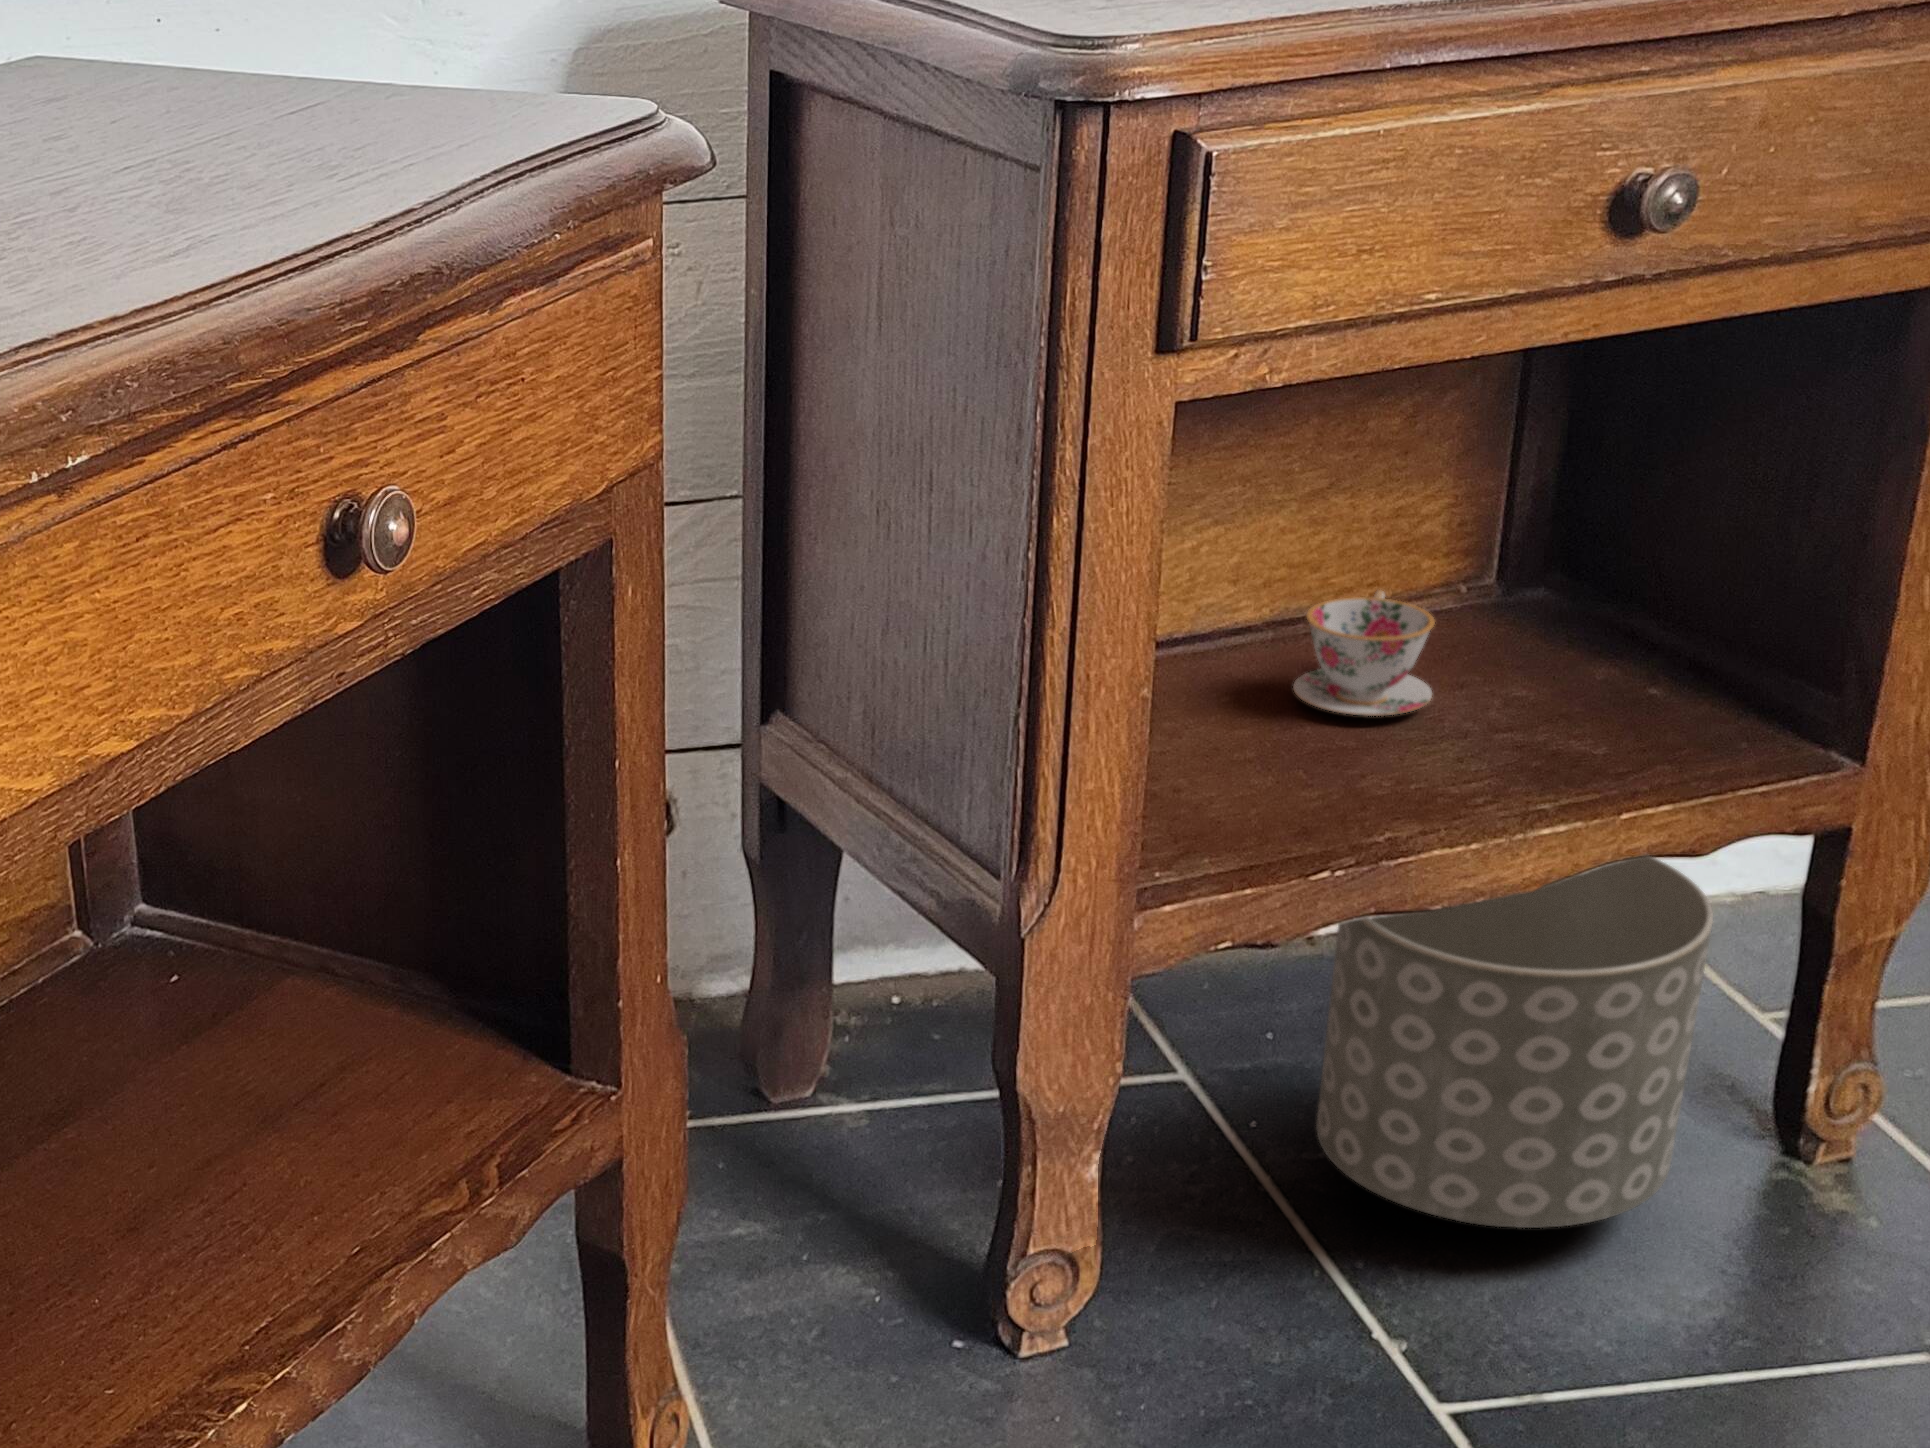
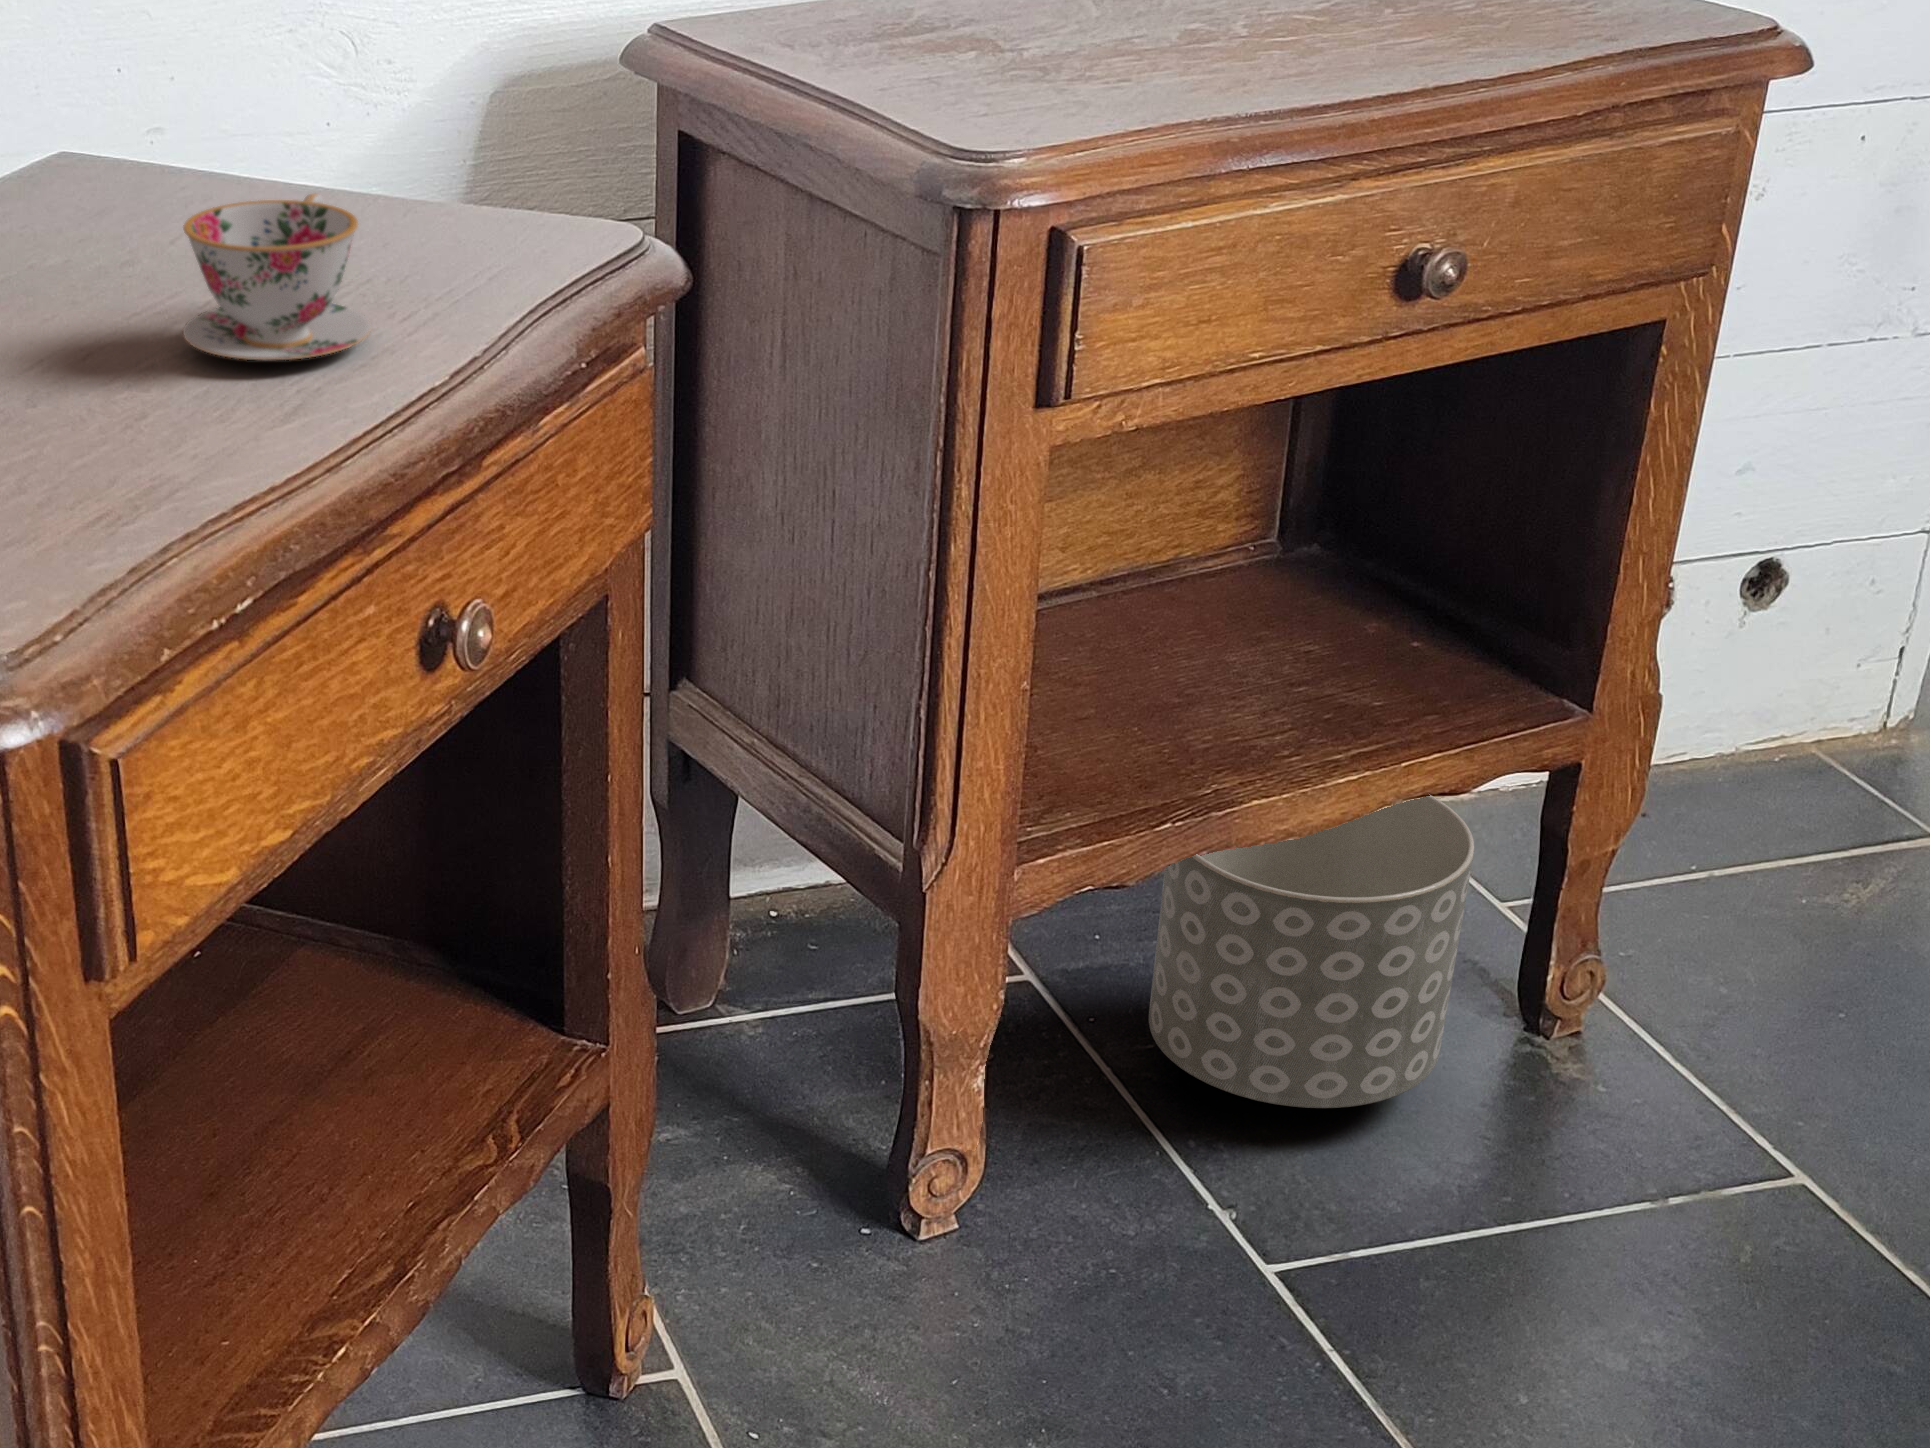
teacup: present [1293,590,1435,716] -> present [183,193,371,360]

